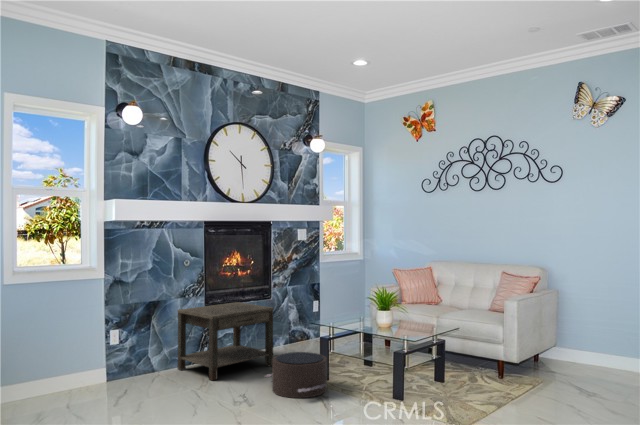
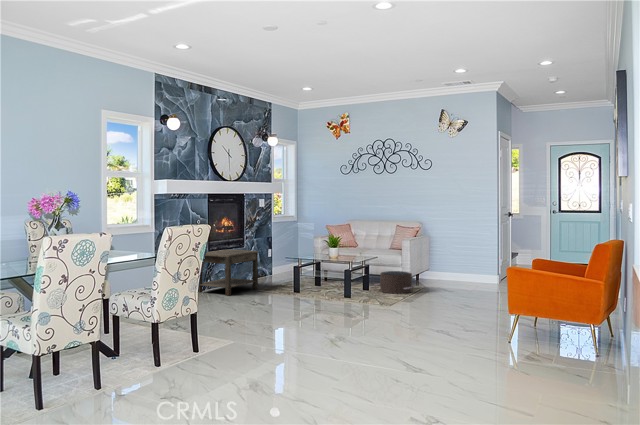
pouf: present [265,352,327,398] -> present [374,271,414,293]

